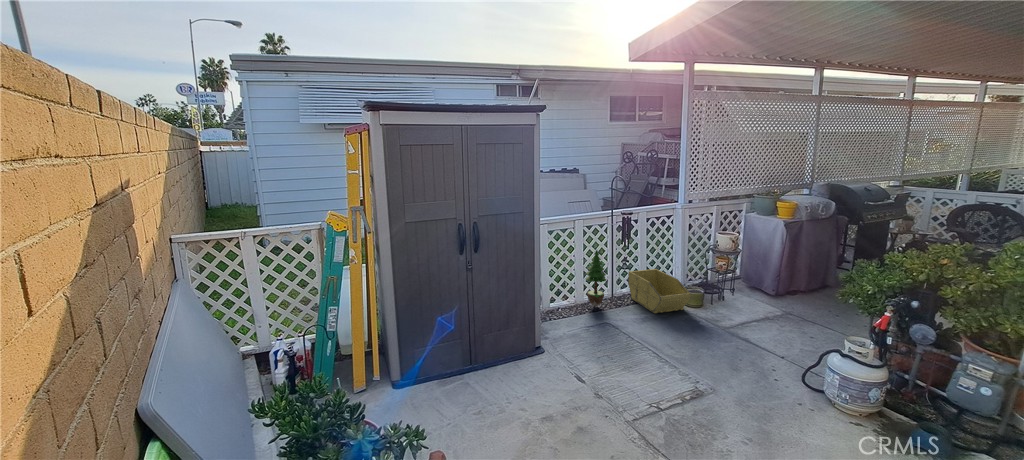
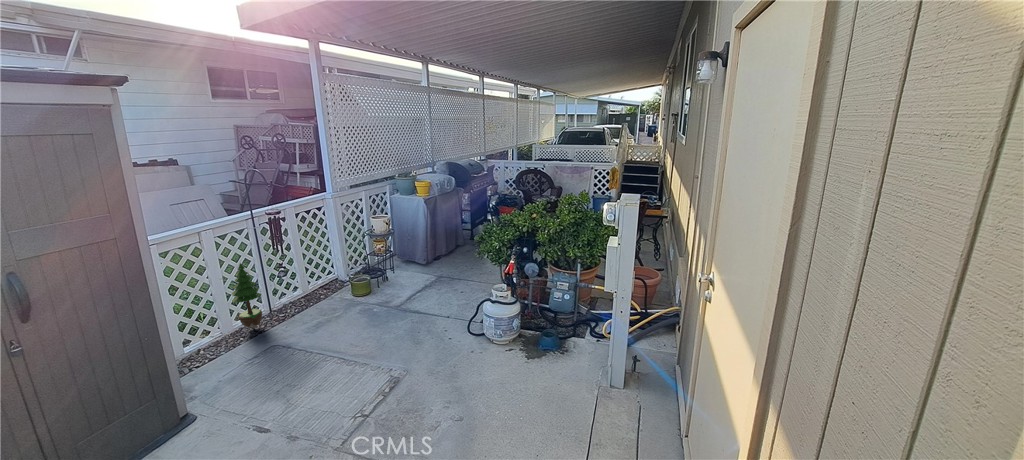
storage bin: present [628,269,691,313] -> none [286,266,359,314]

